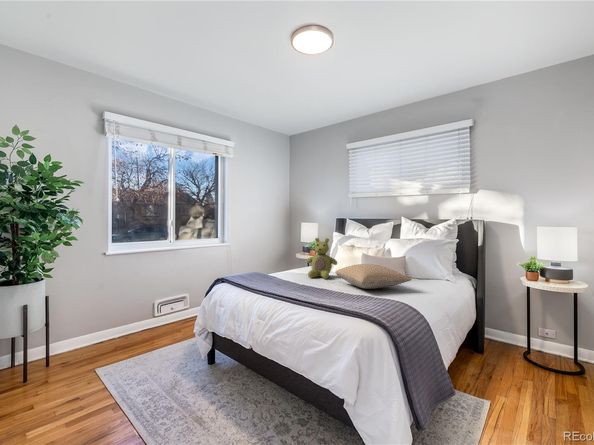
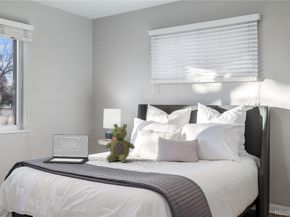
laptop: none [243,248,289,280] -> present [43,134,89,164]
pillow: present [335,264,412,289] -> none [131,147,197,169]

